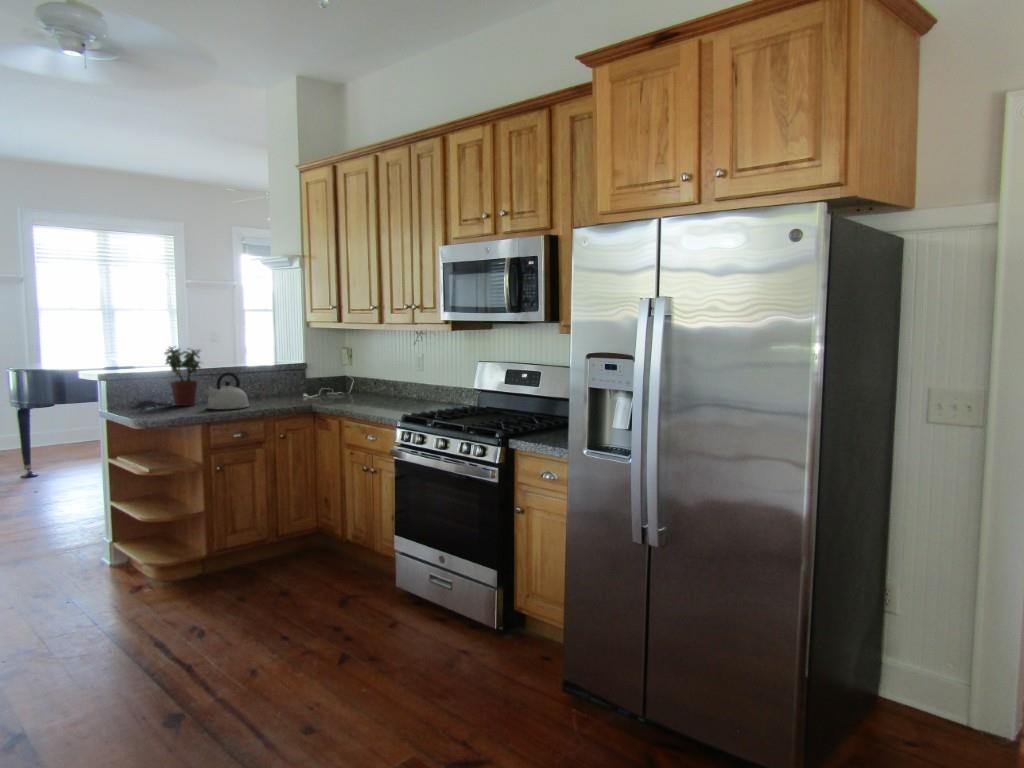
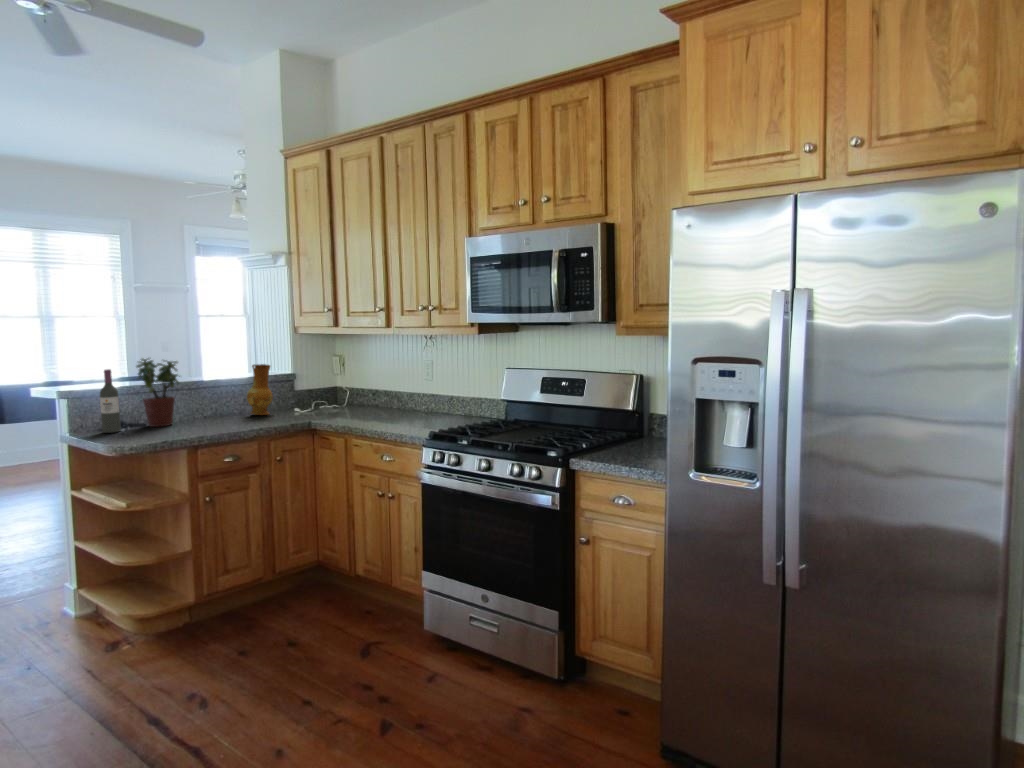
ceramic jug: none [261,354,284,399] -> present [247,364,273,415]
wine bottle: none [133,355,150,410] -> present [100,369,121,433]
kettle: present [204,372,249,409] -> none [186,387,239,430]

